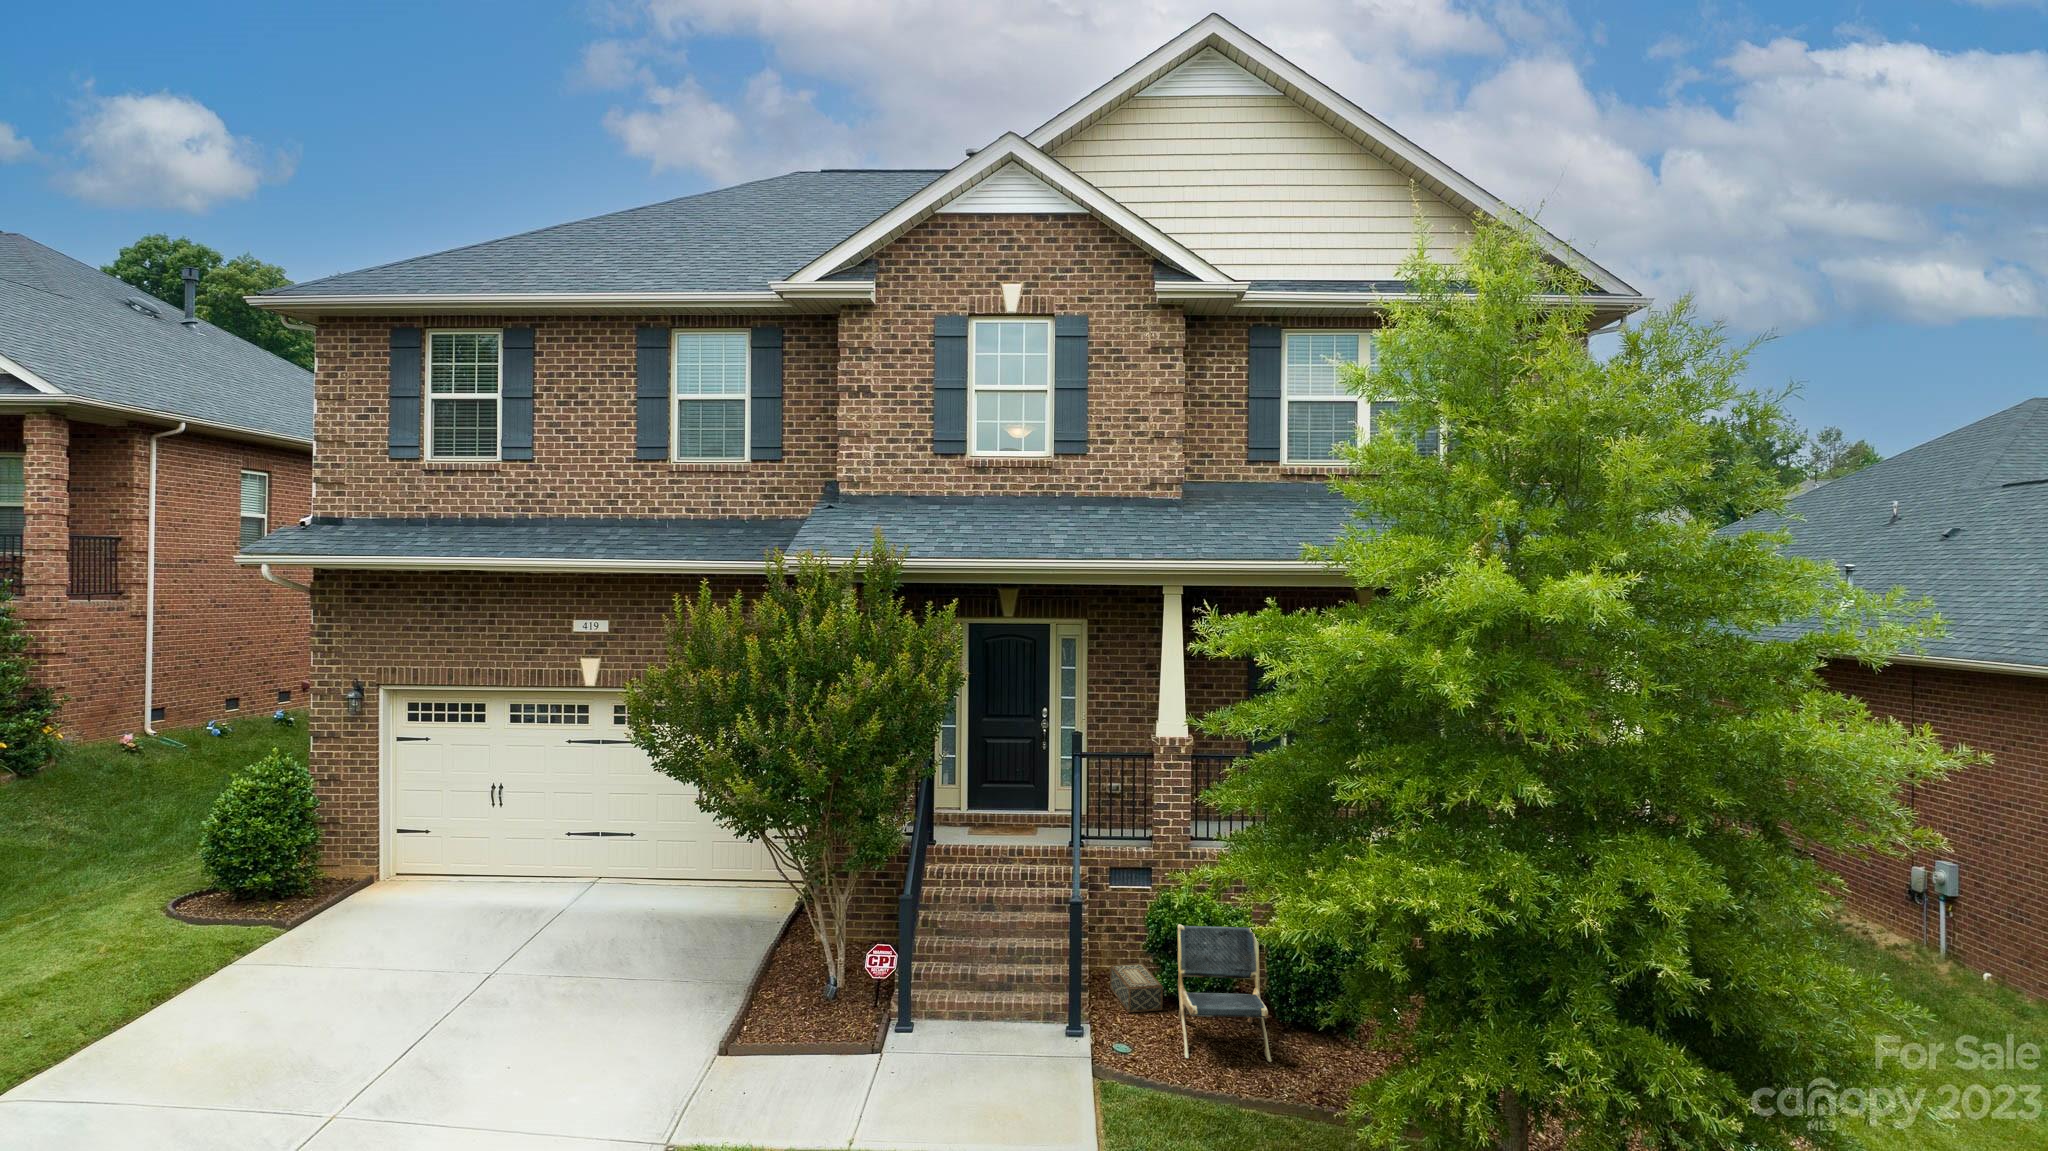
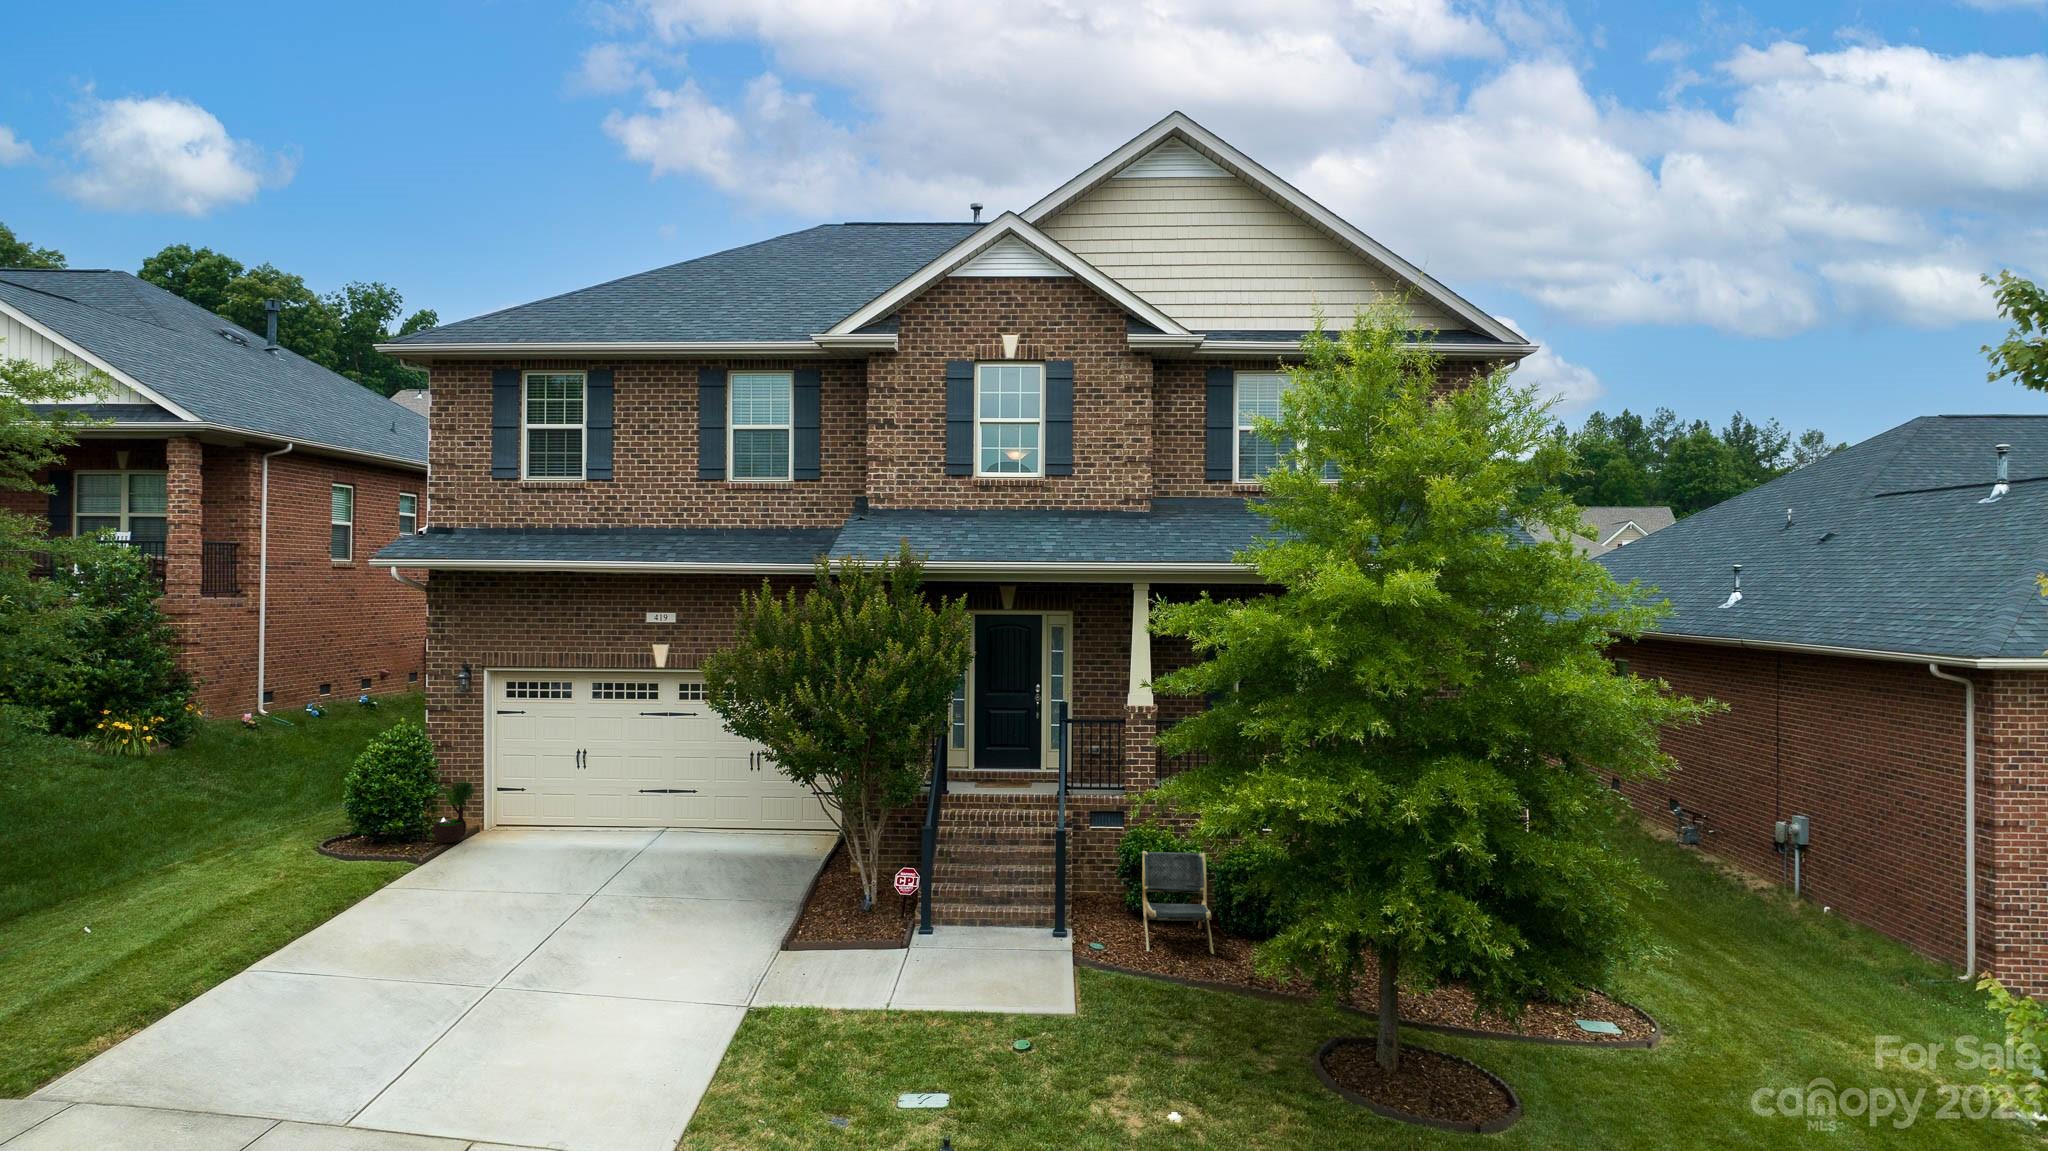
potted tree: none [310,820,363,901] -> present [433,778,475,843]
woven basket: present [1110,963,1163,1012] -> none [1090,885,1131,921]

